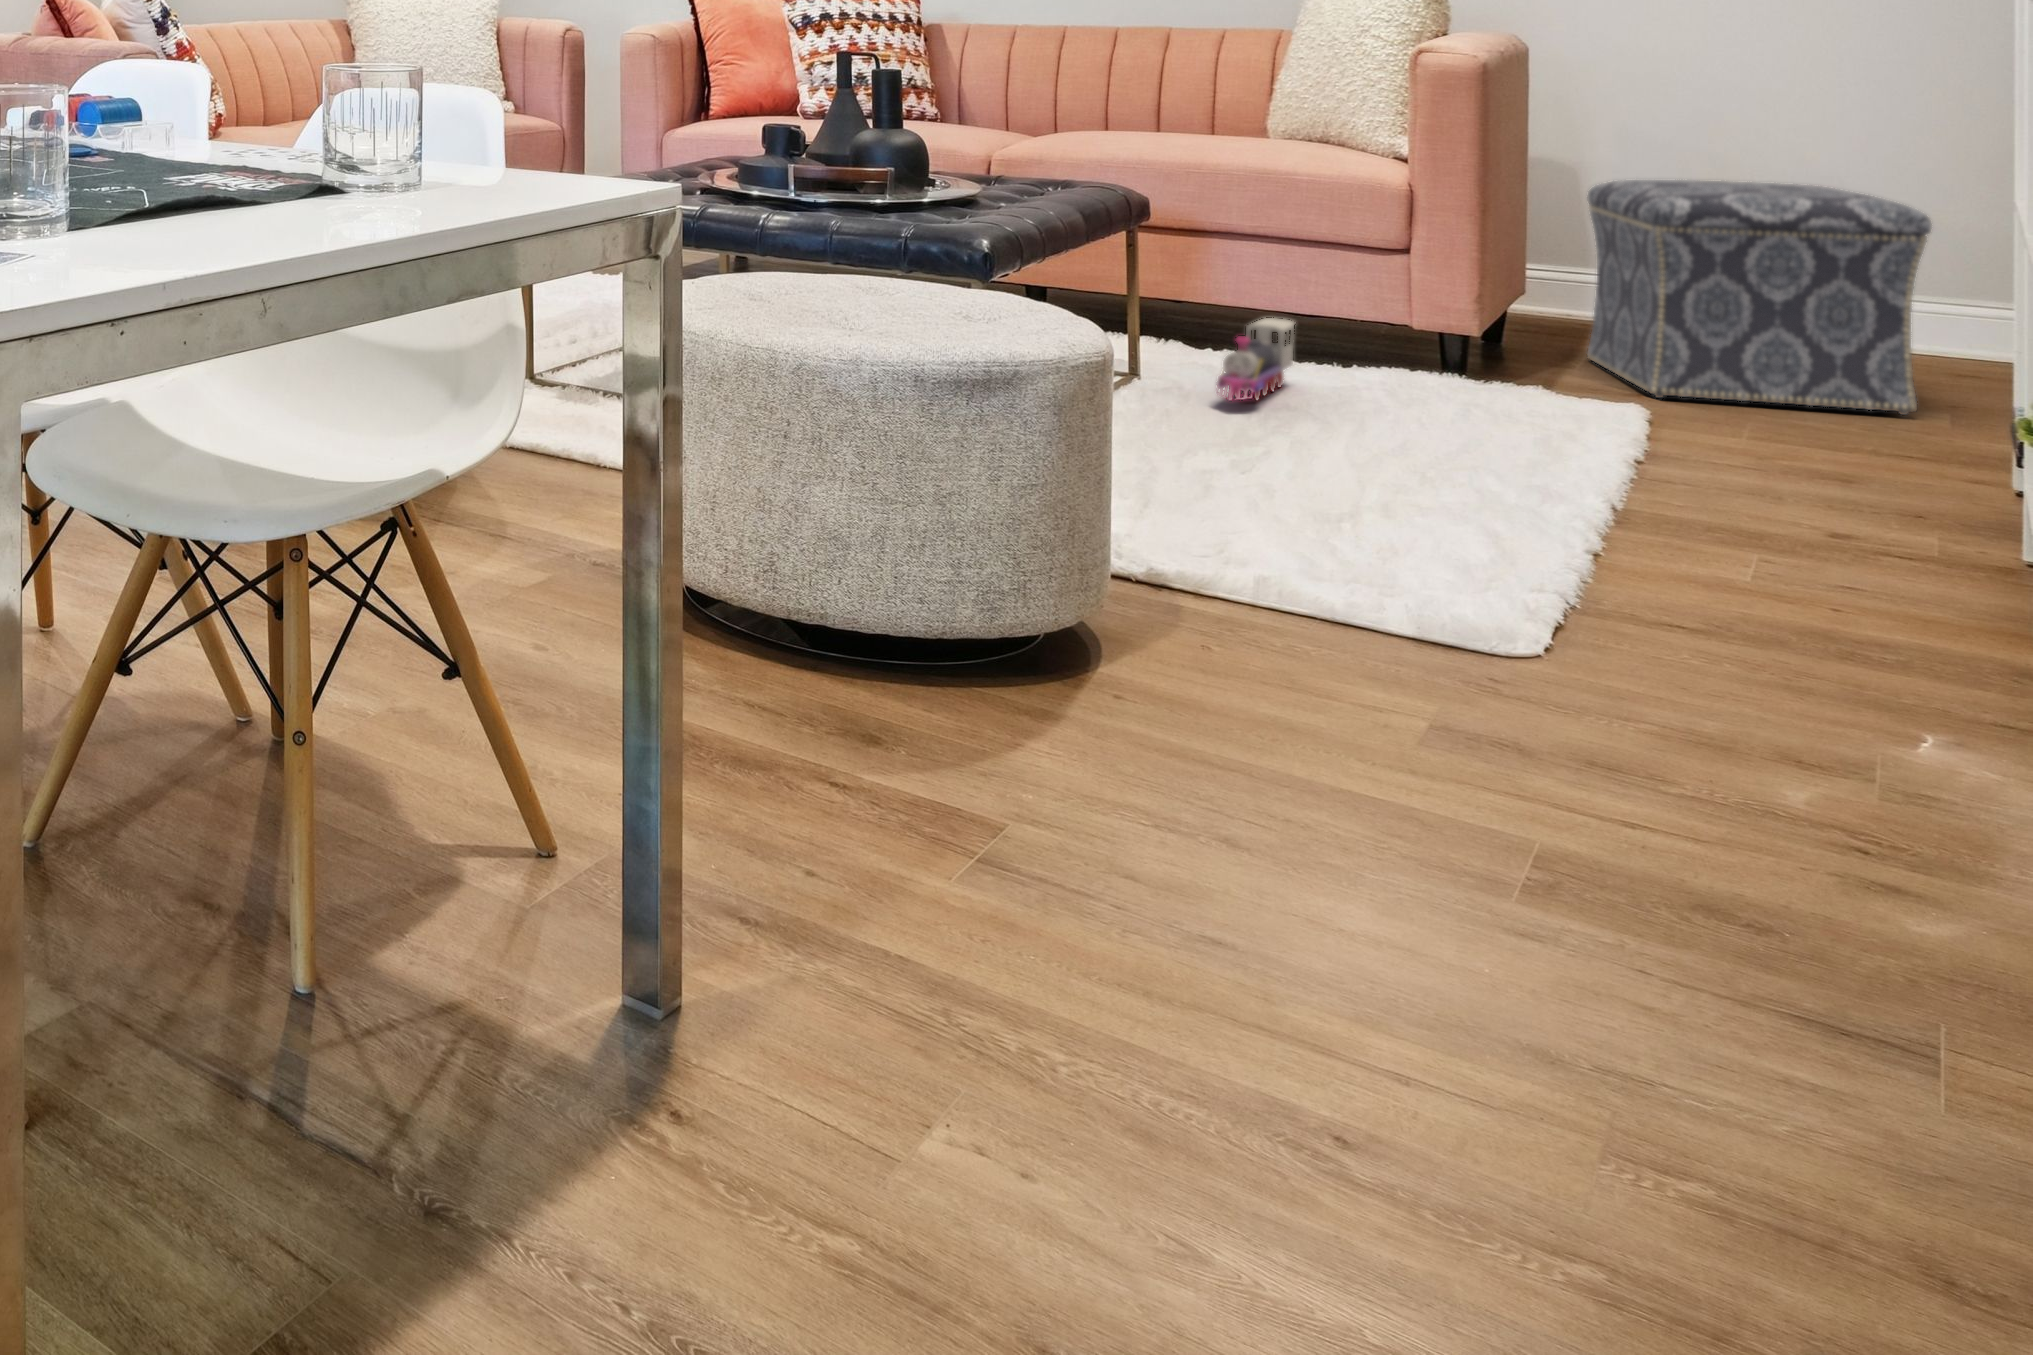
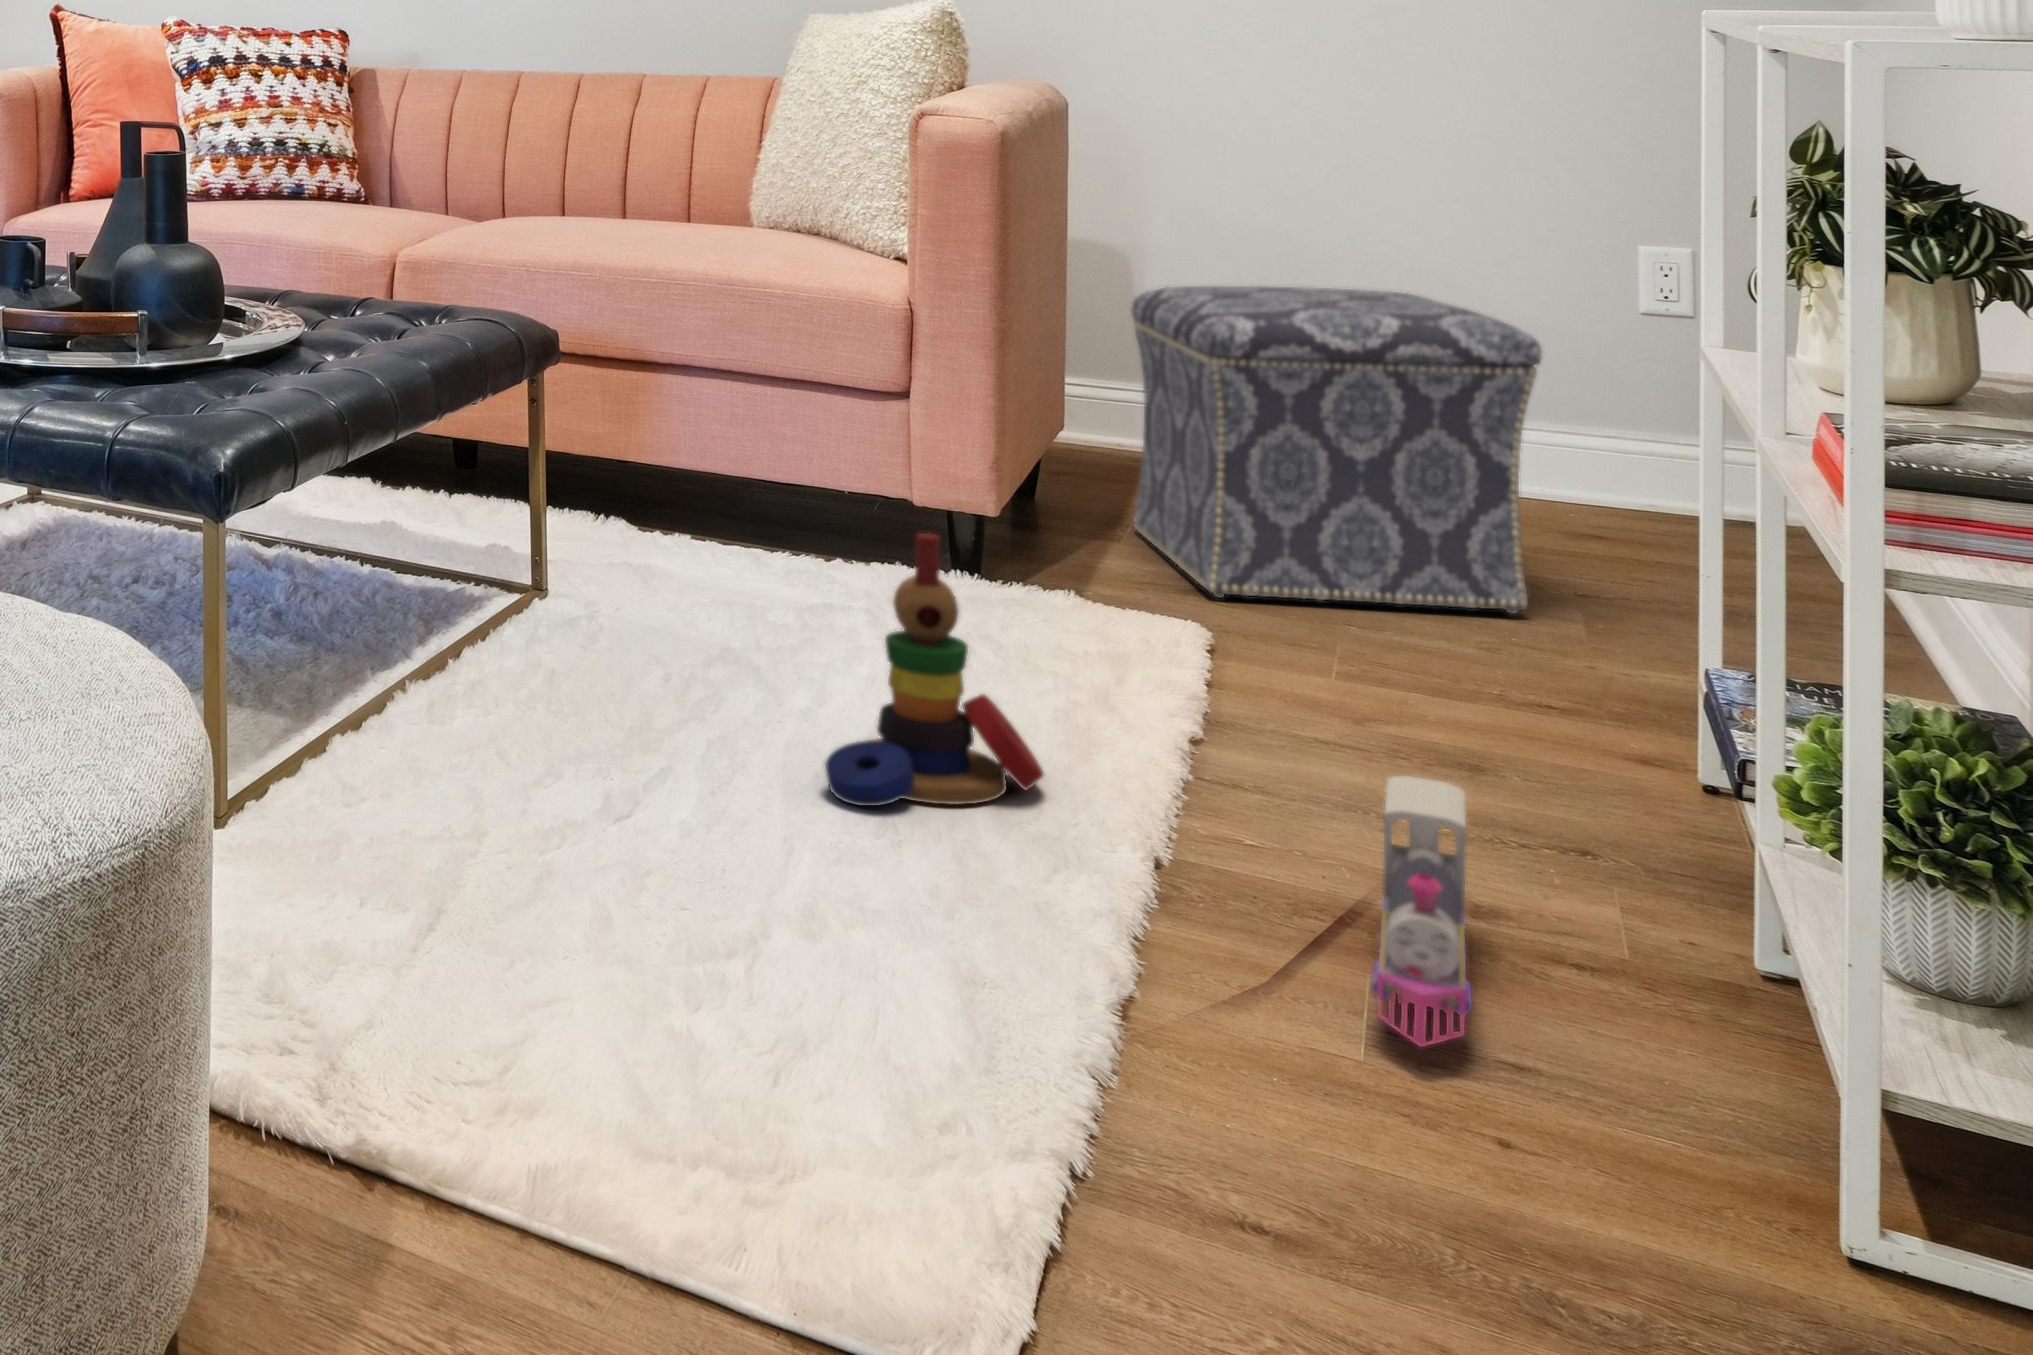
stacking toy: none [1373,315,1531,483] -> present [825,533,1044,806]
toy train: present [1217,318,1294,401] -> present [1372,776,1472,1047]

